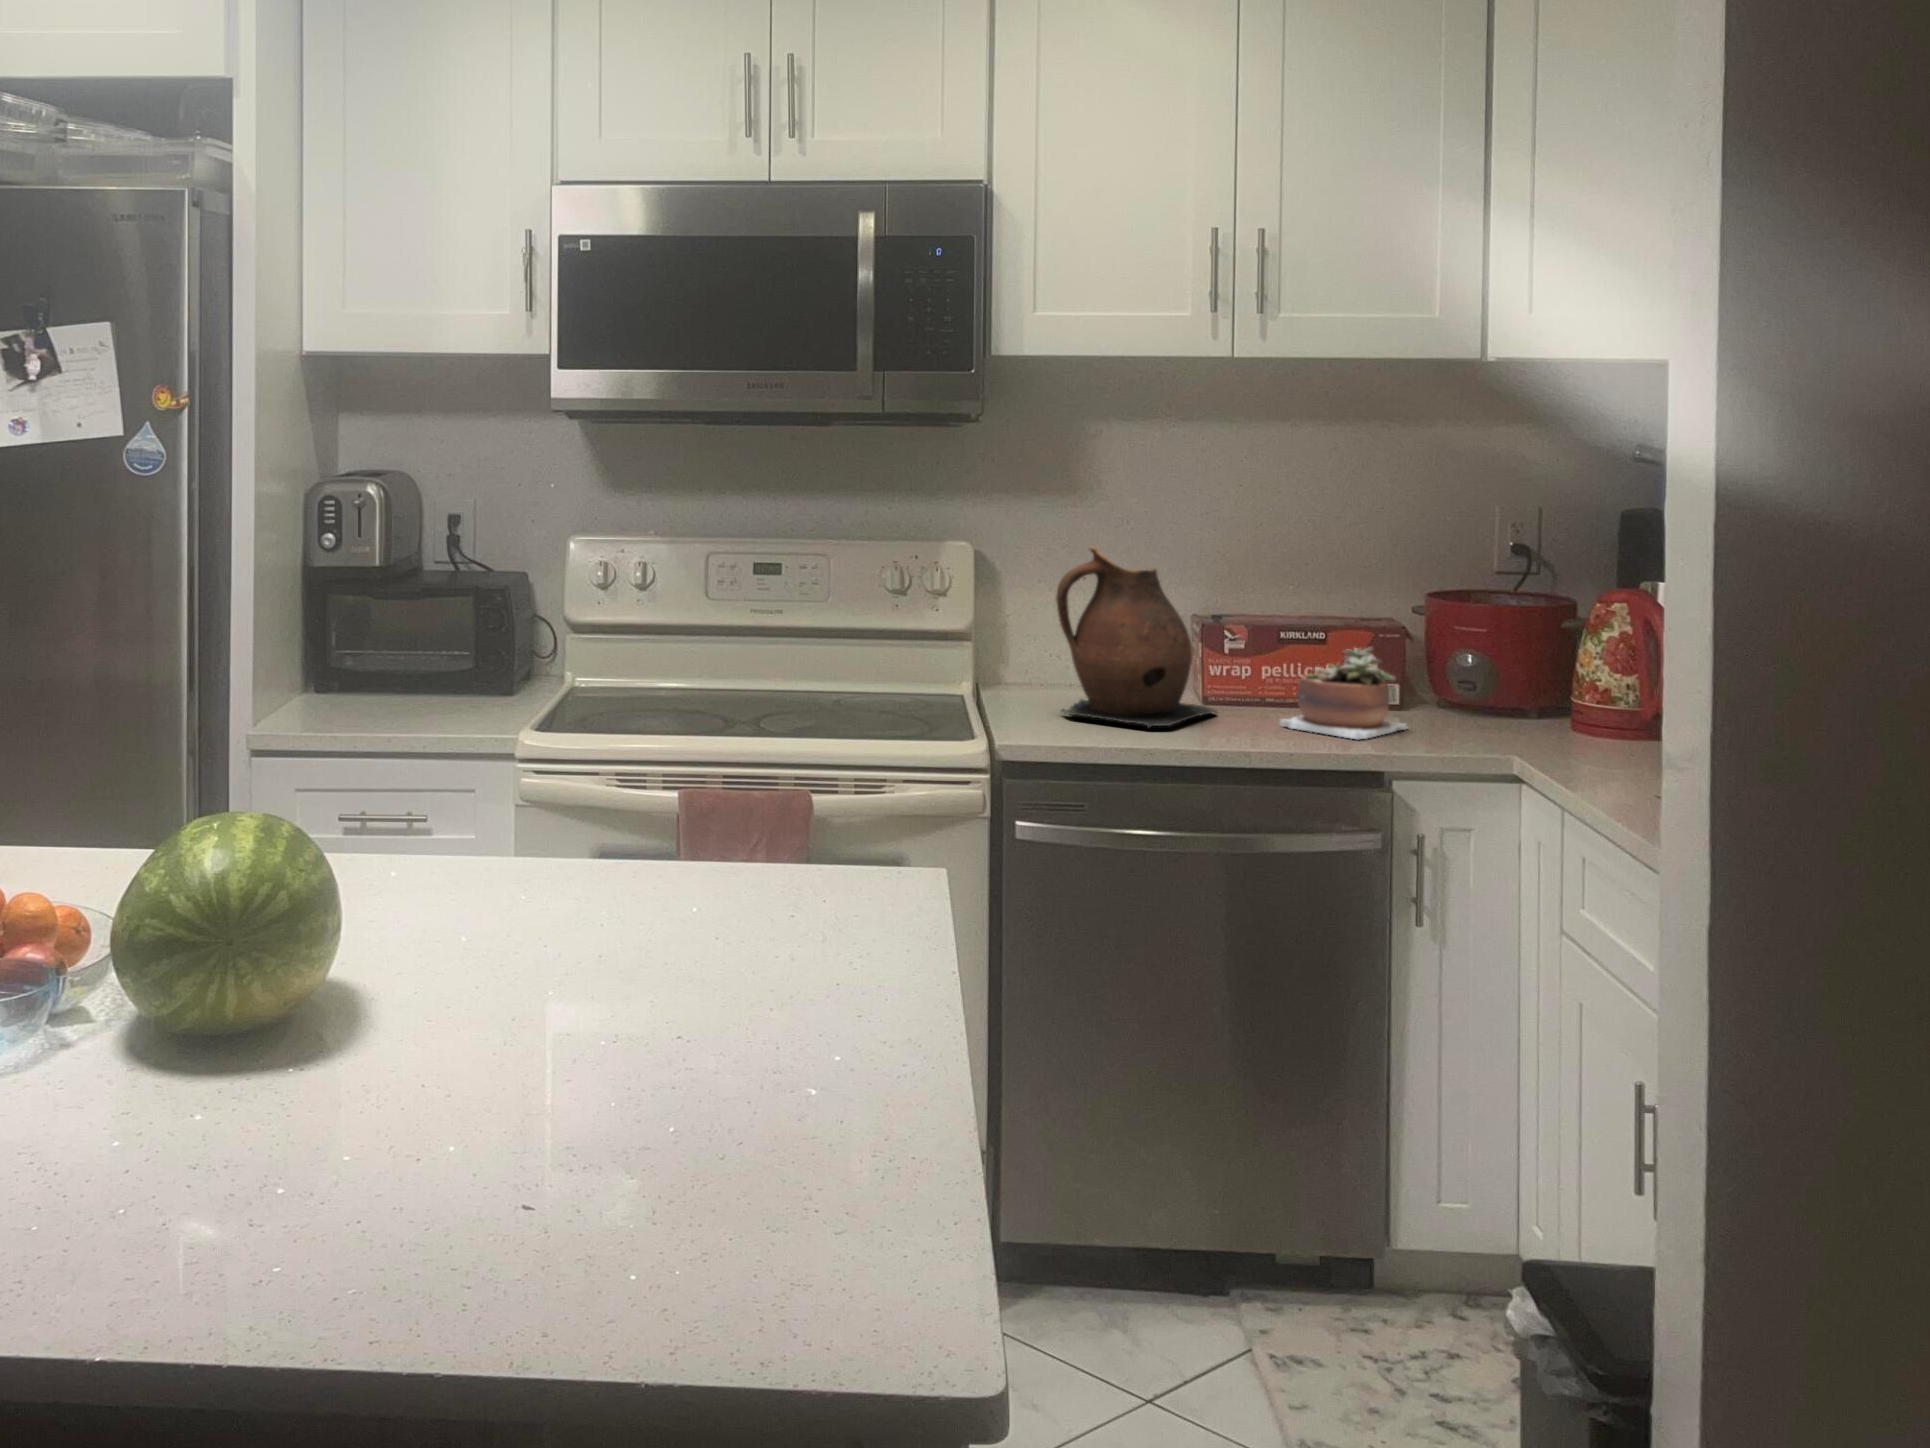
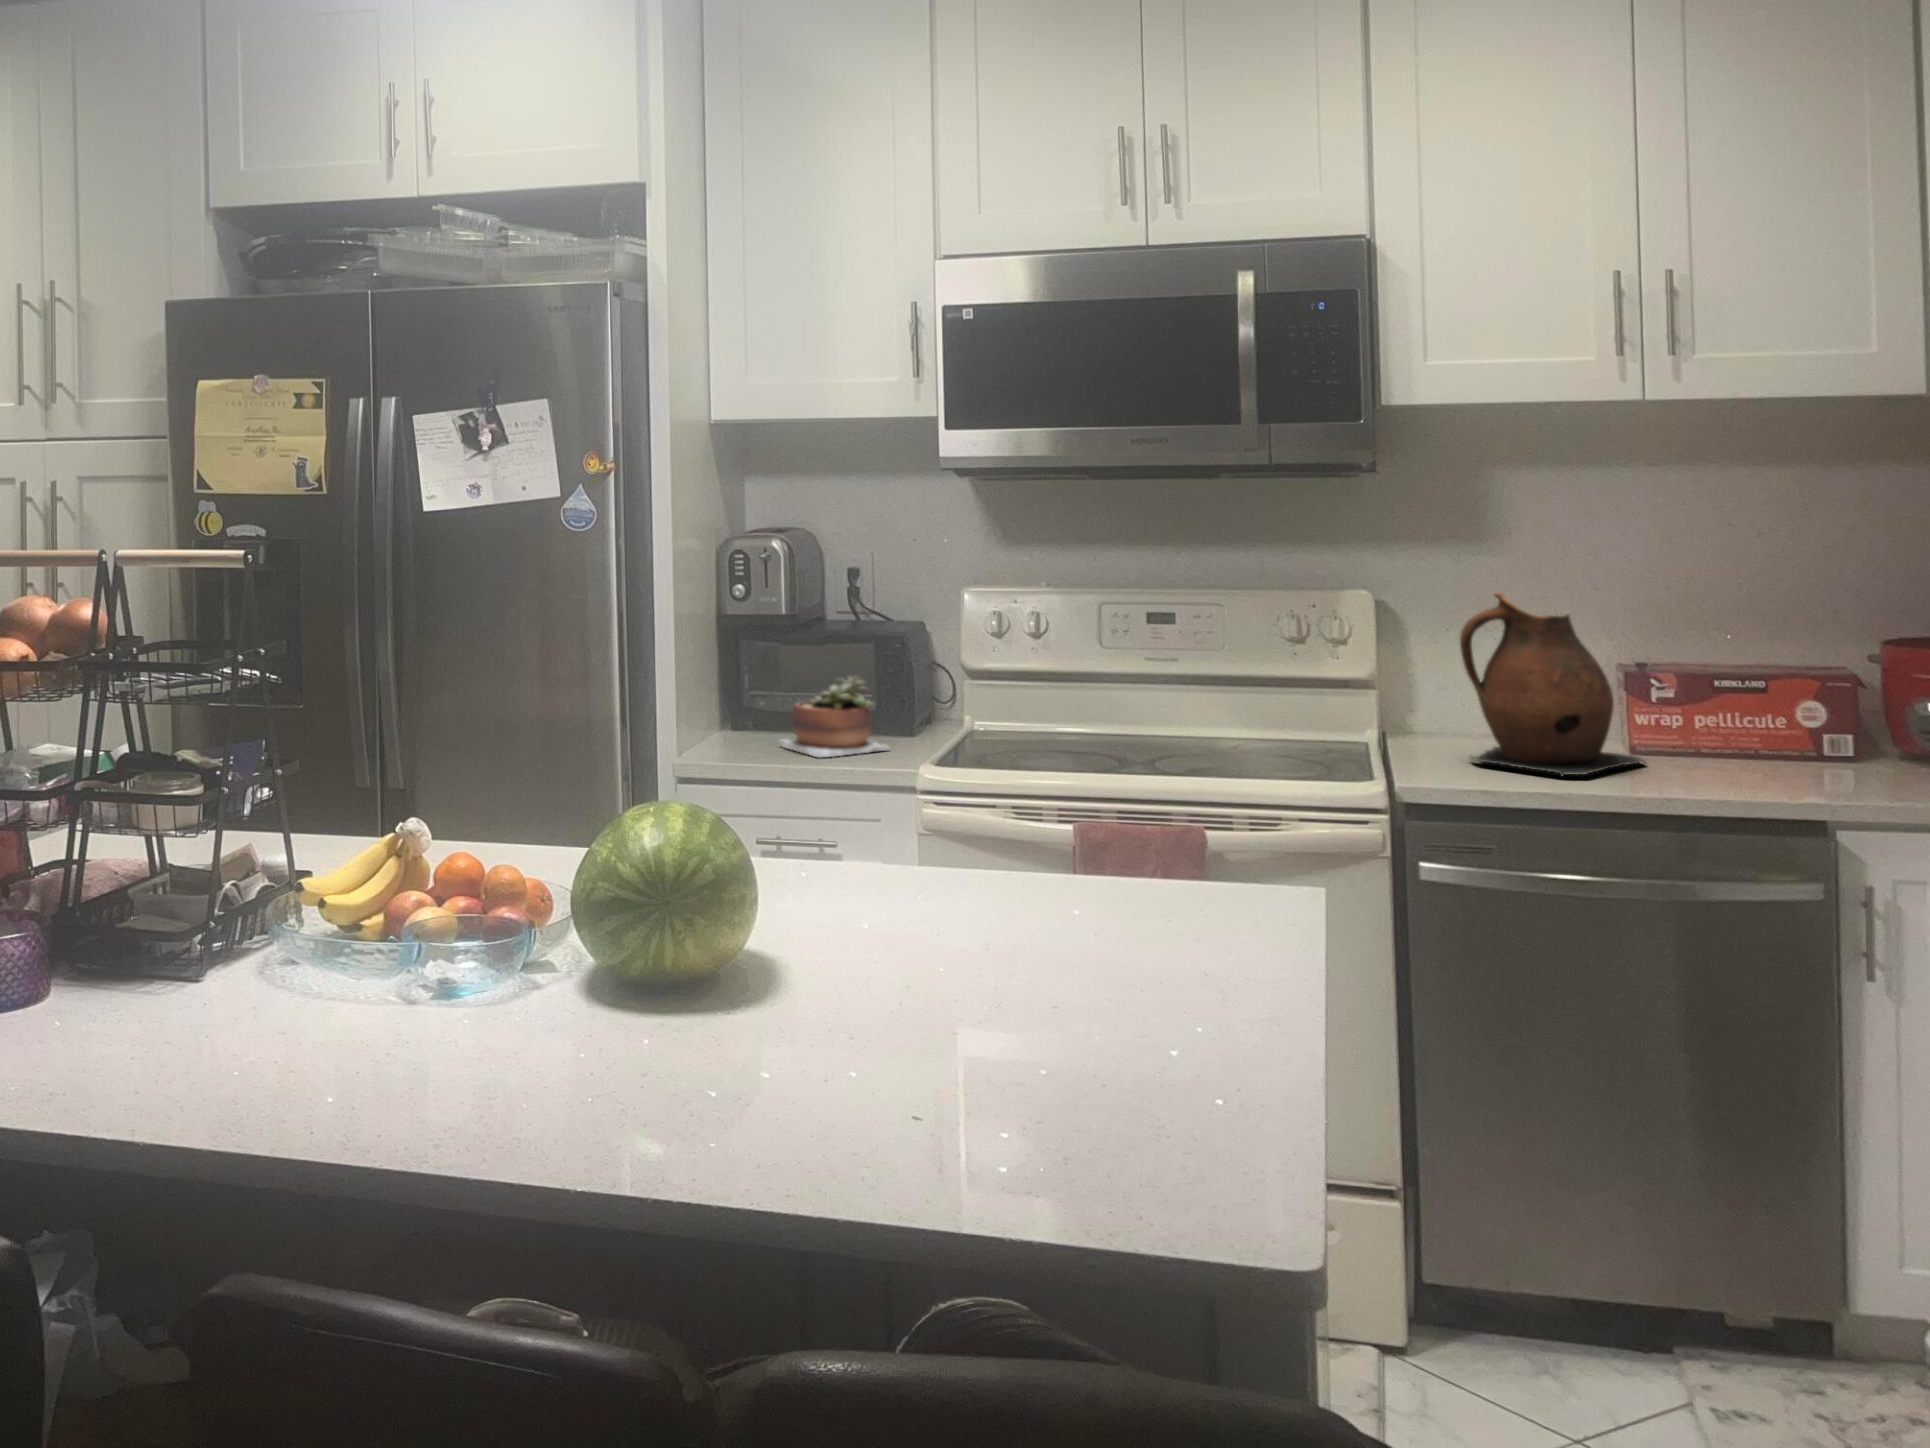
succulent plant: present [1279,648,1408,740] -> present [779,677,889,757]

